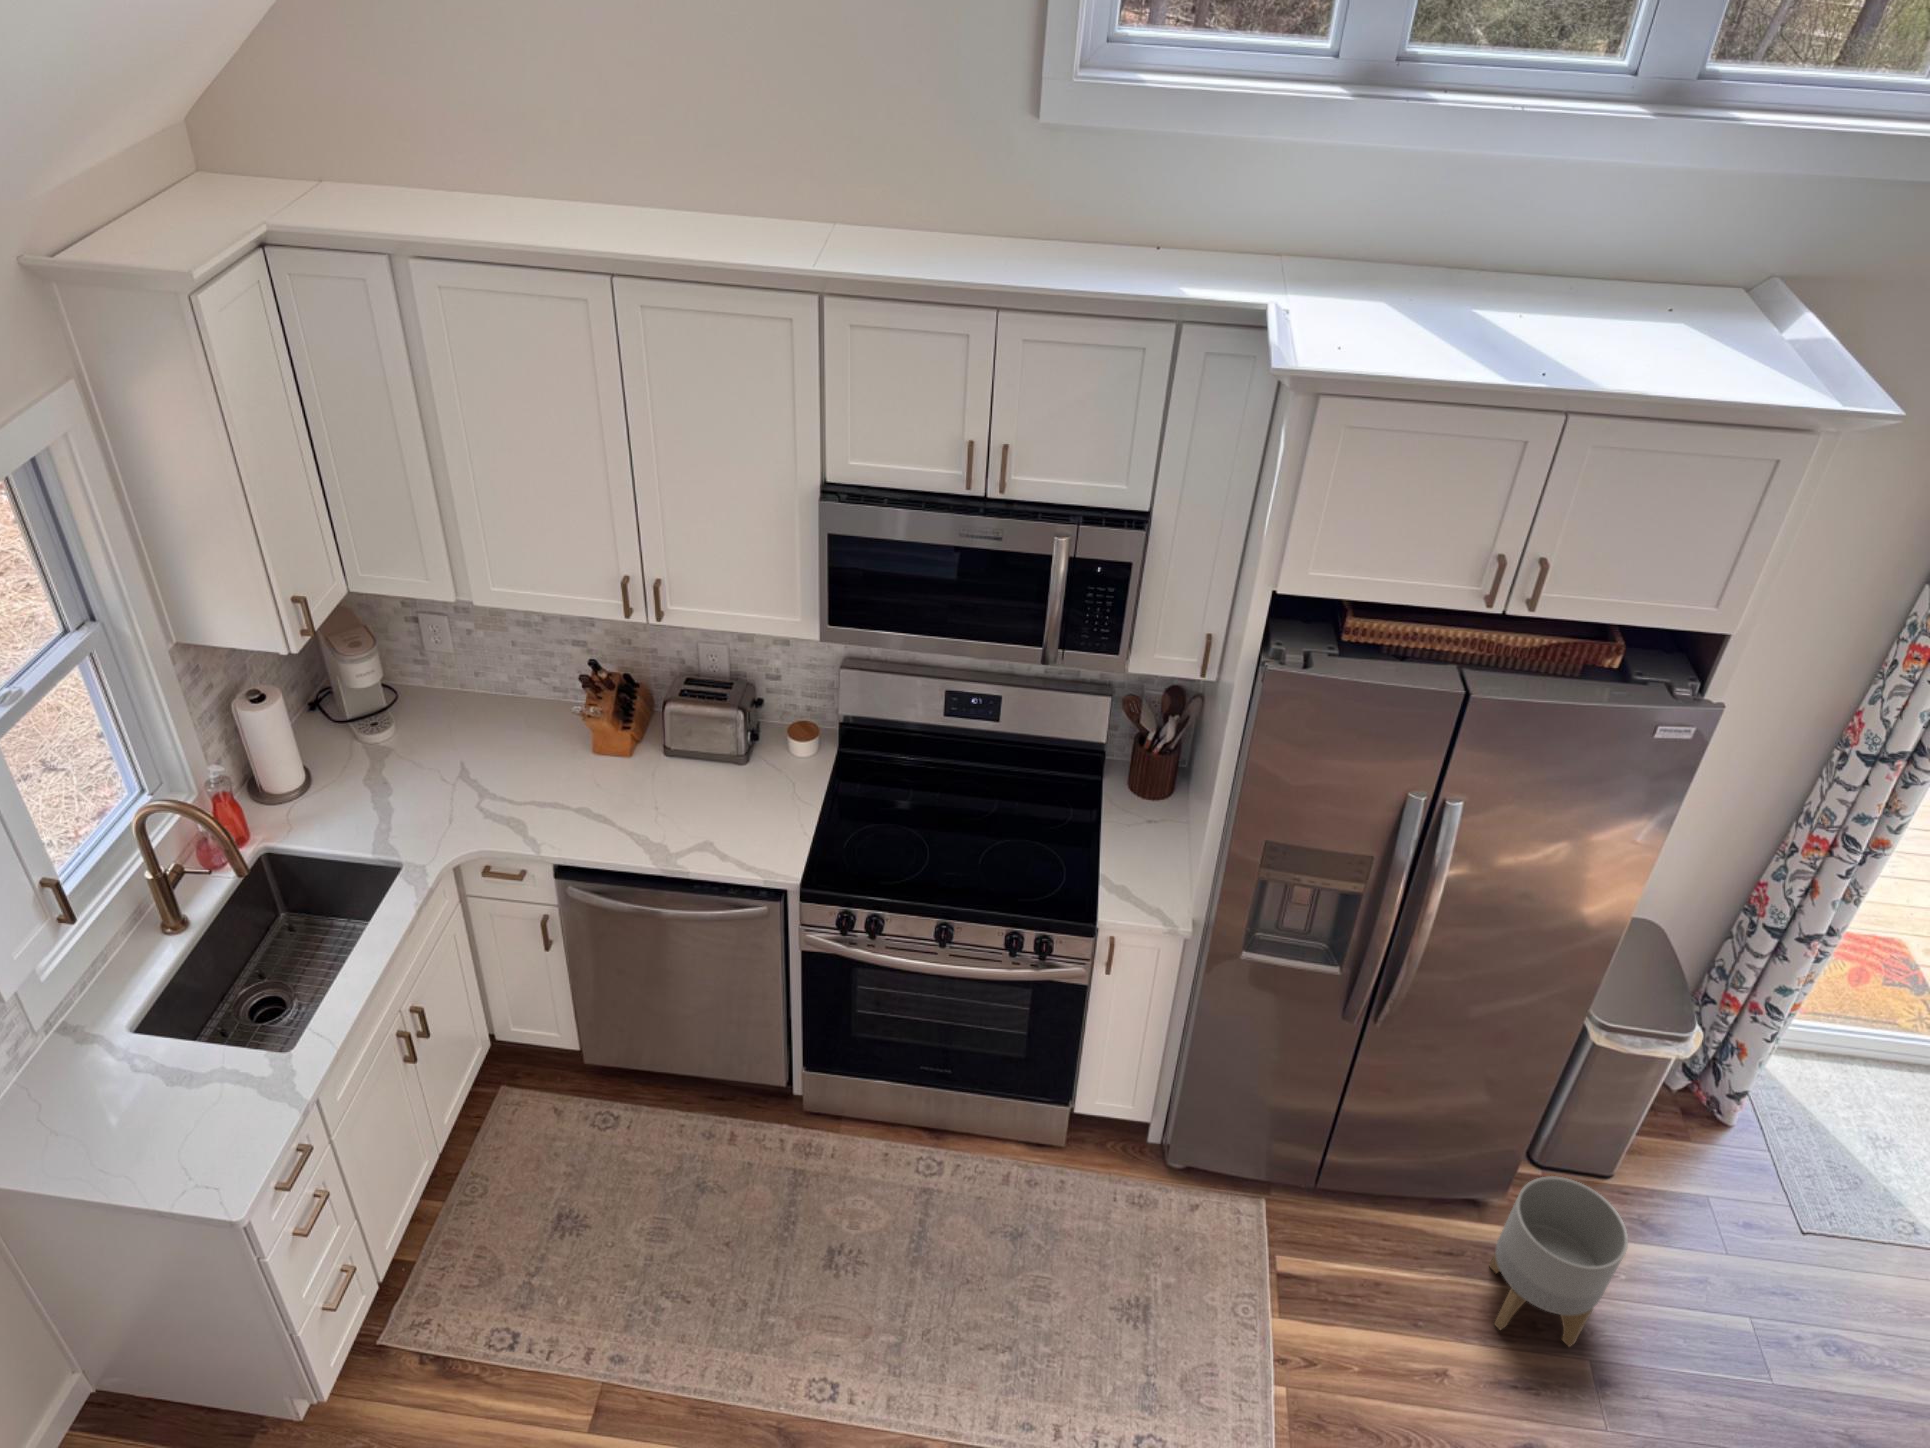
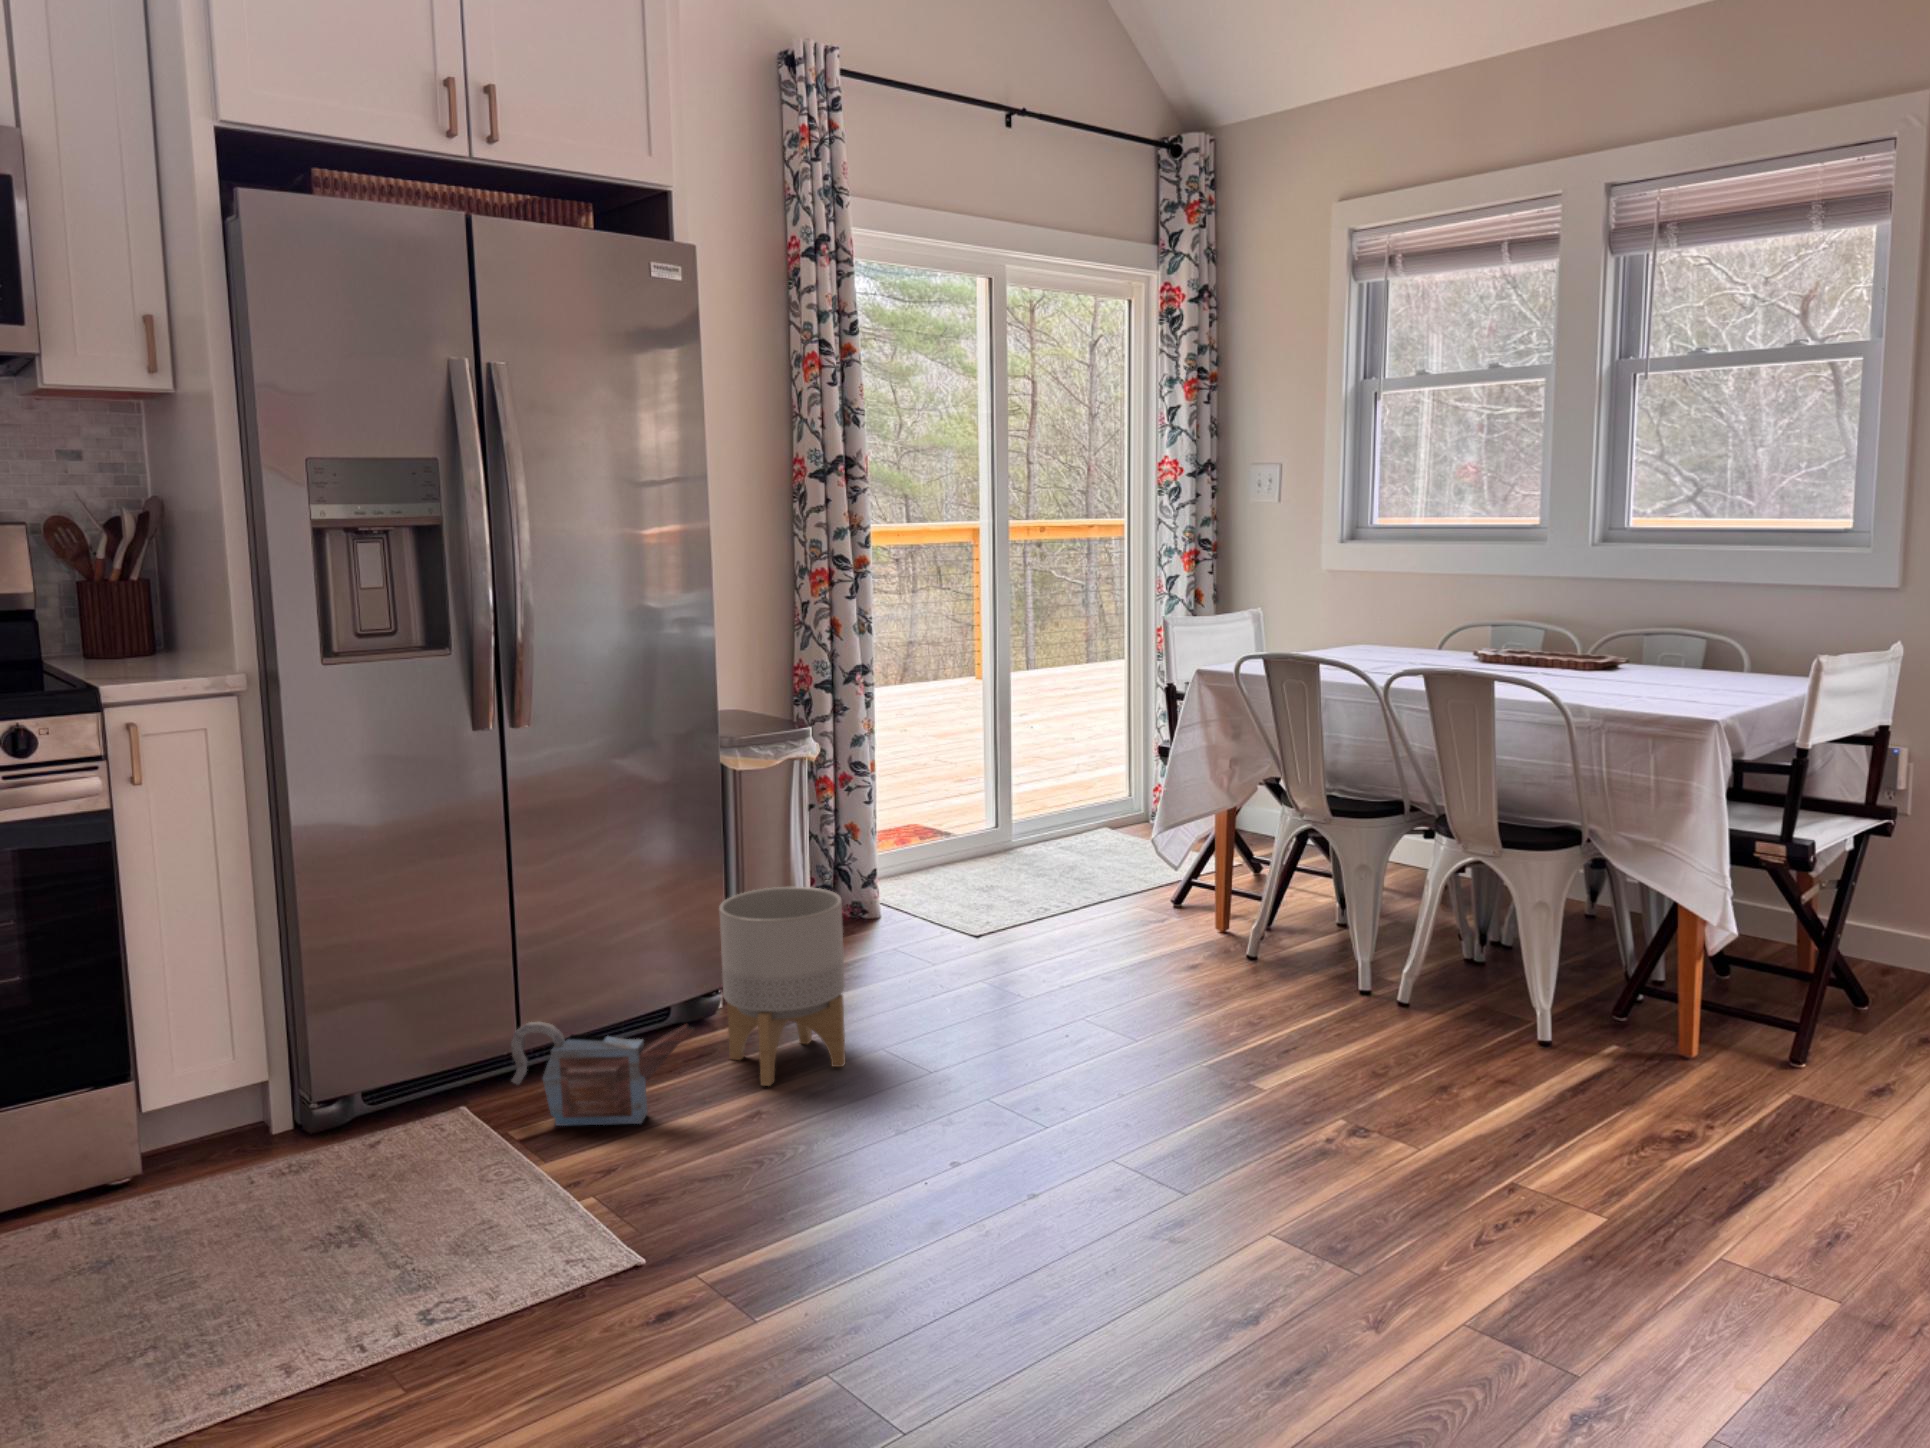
watering can: none [1313,1198,1448,1311] -> present [511,1022,695,1126]

